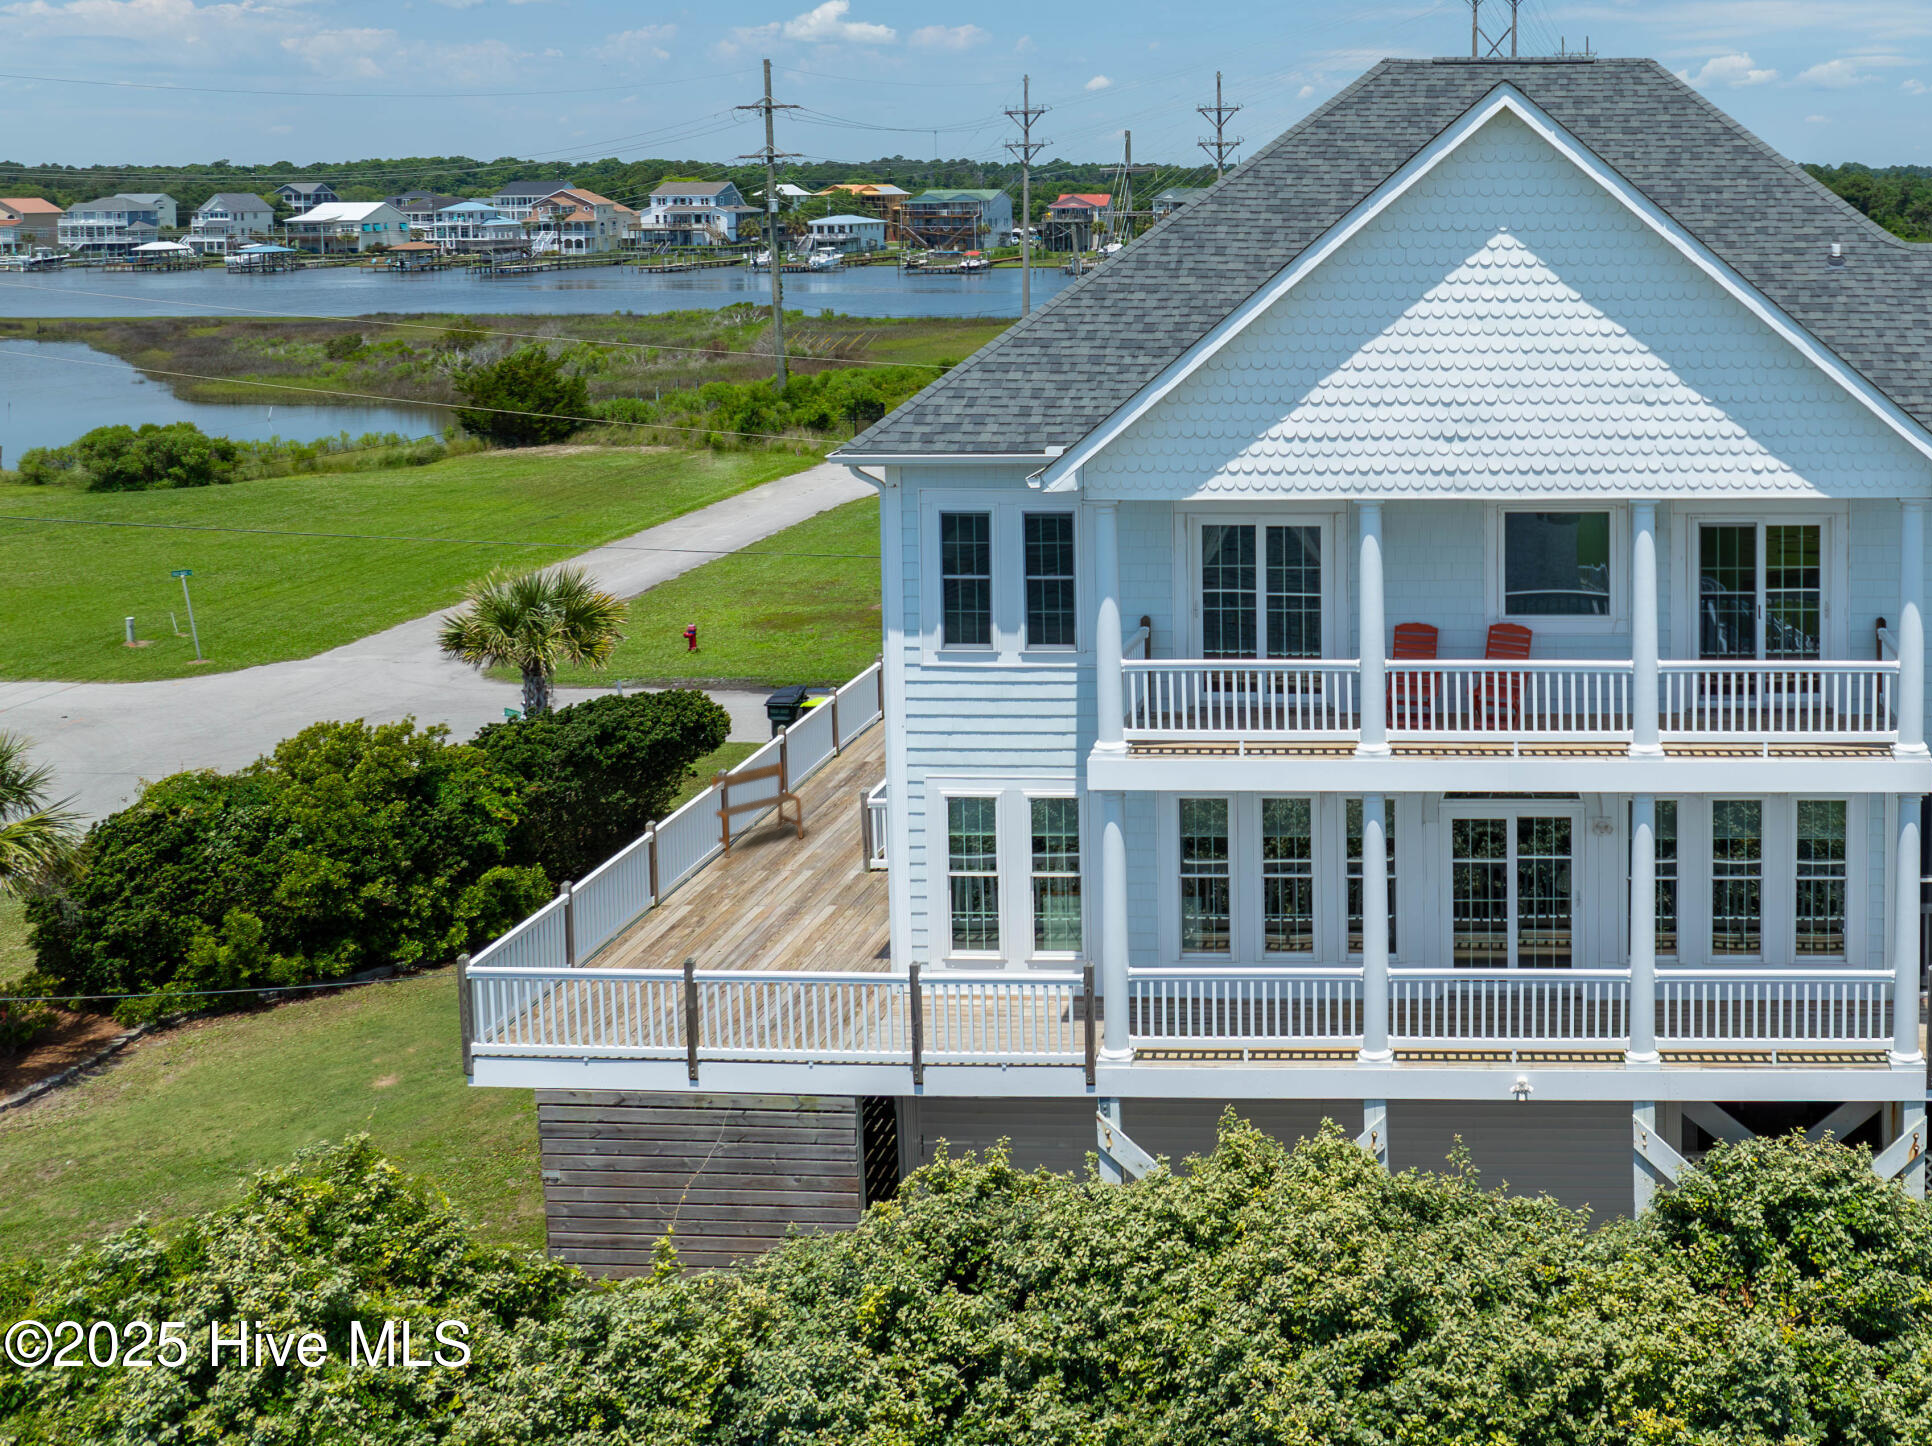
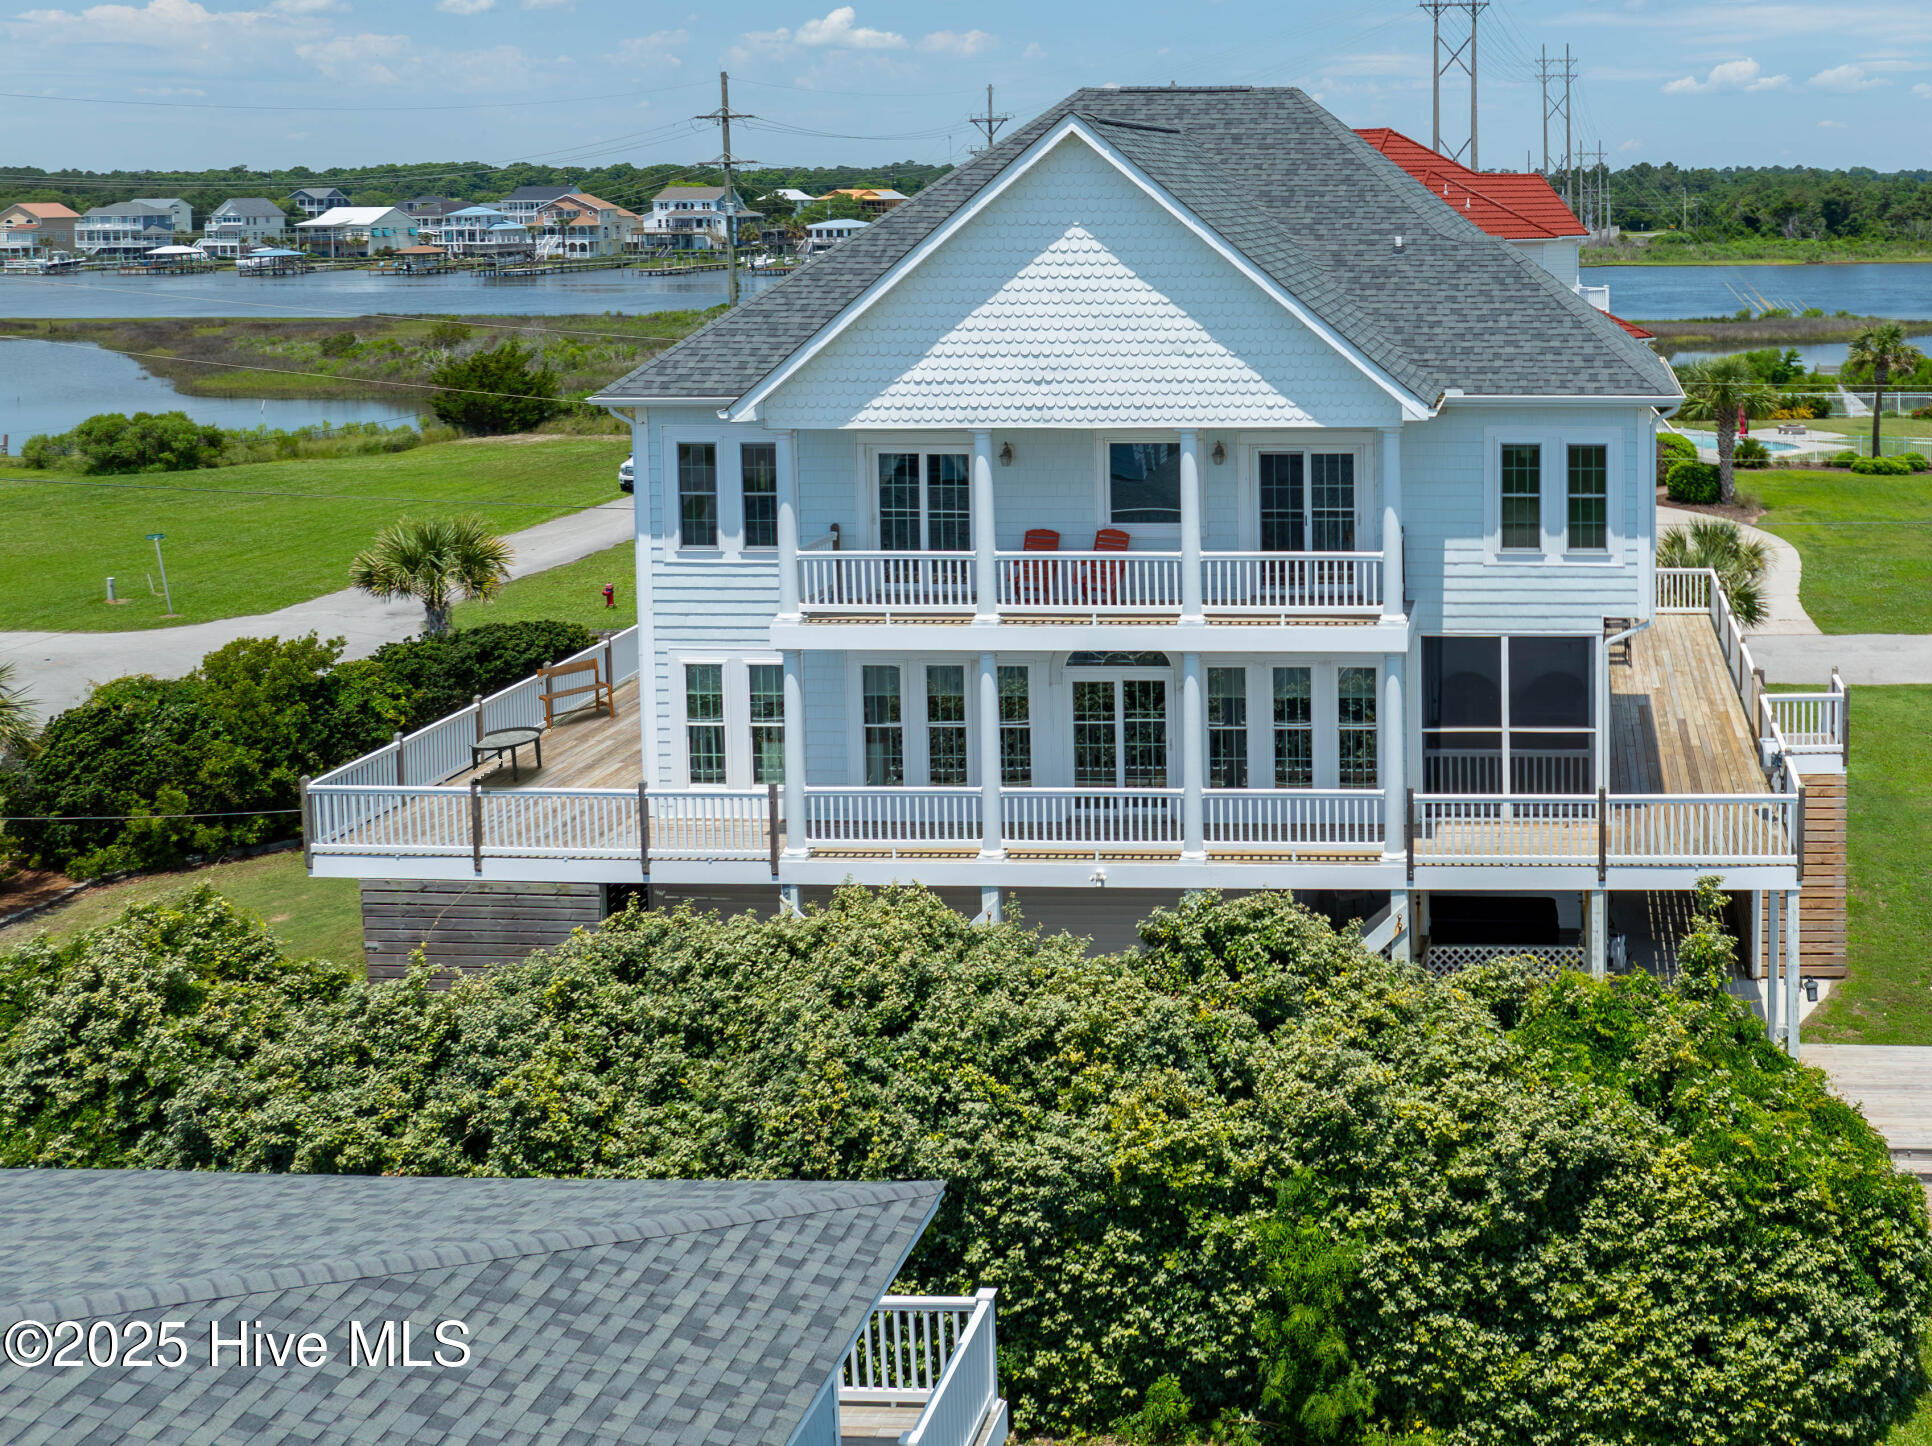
round table: none [642,856,736,931] -> present [469,727,543,782]

